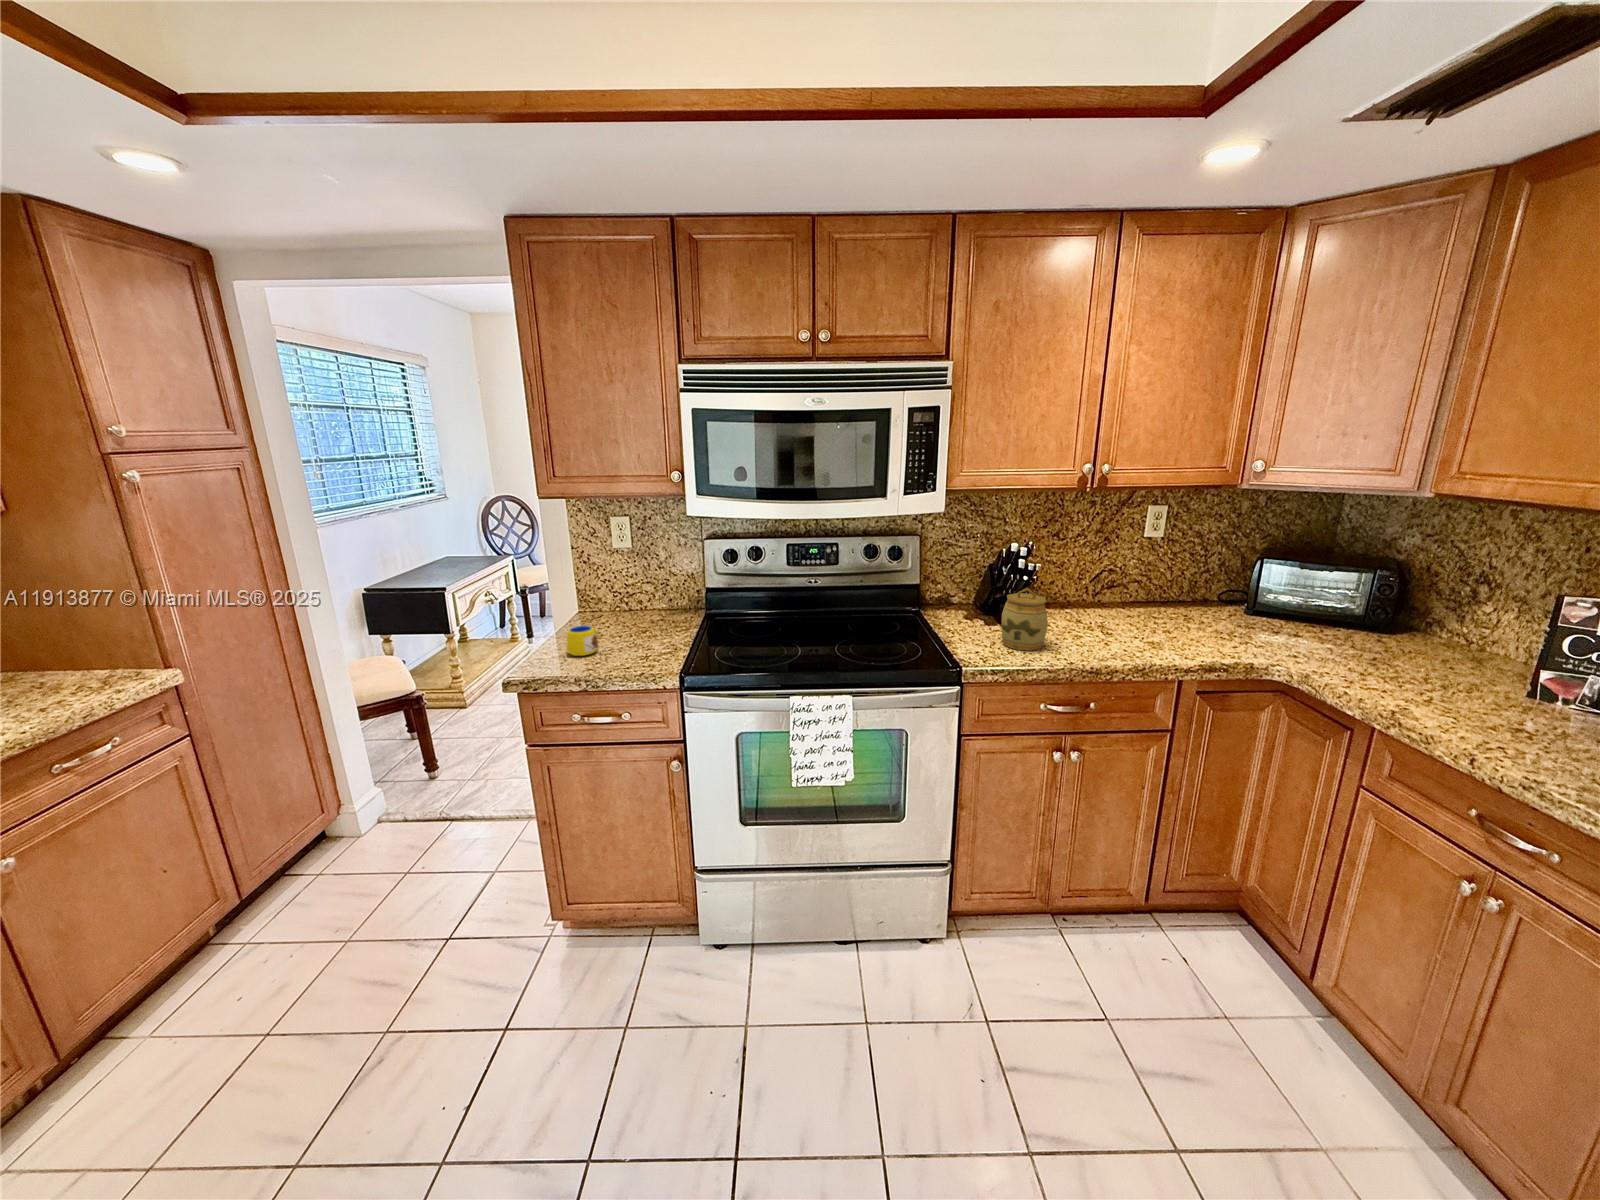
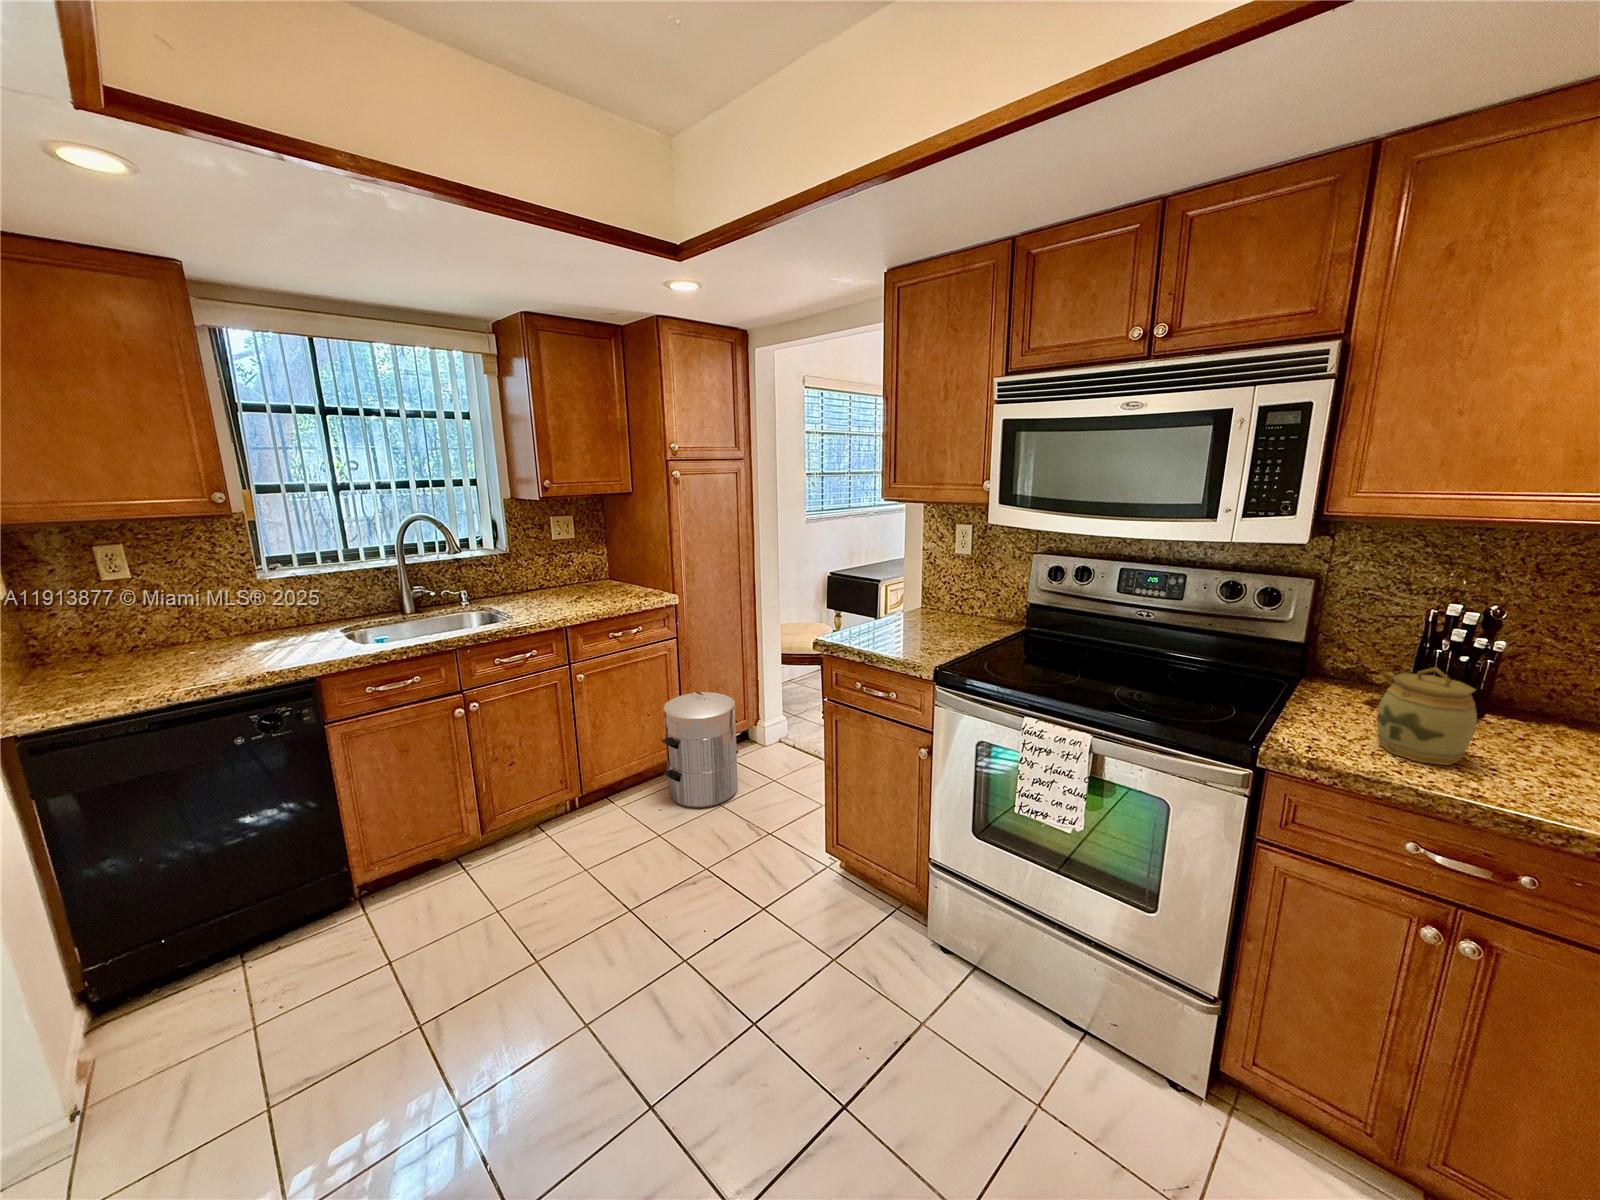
mug: present [567,626,599,656] -> none [873,611,907,637]
waste bin: none [187,796,355,985] -> present [662,691,738,808]

